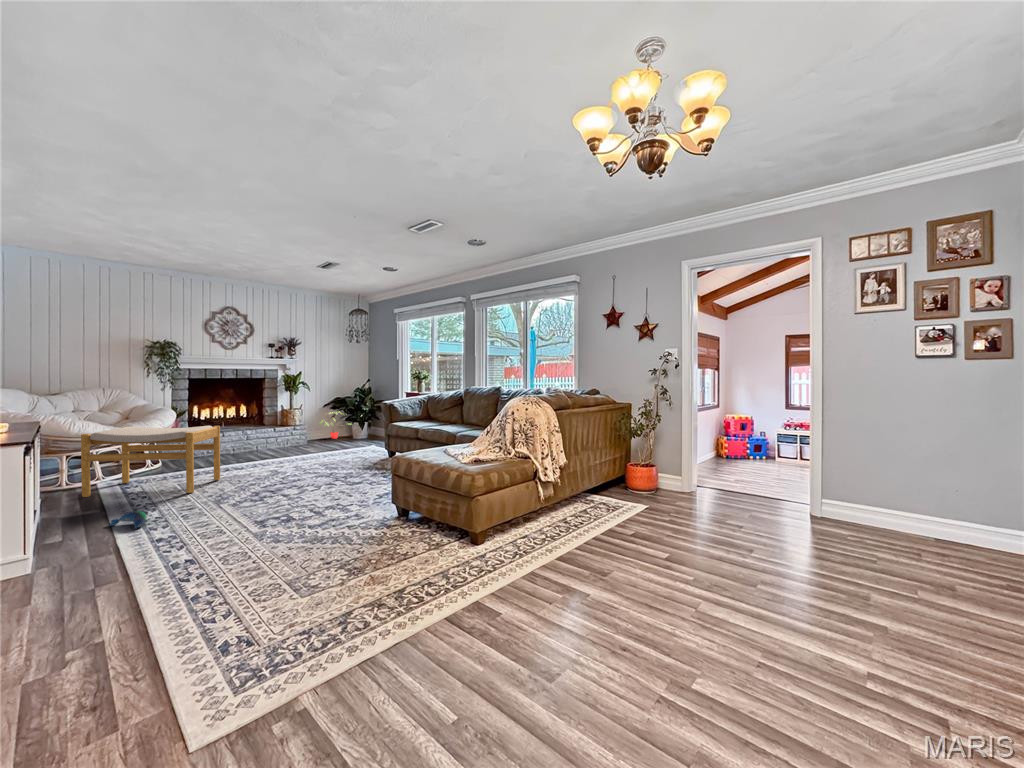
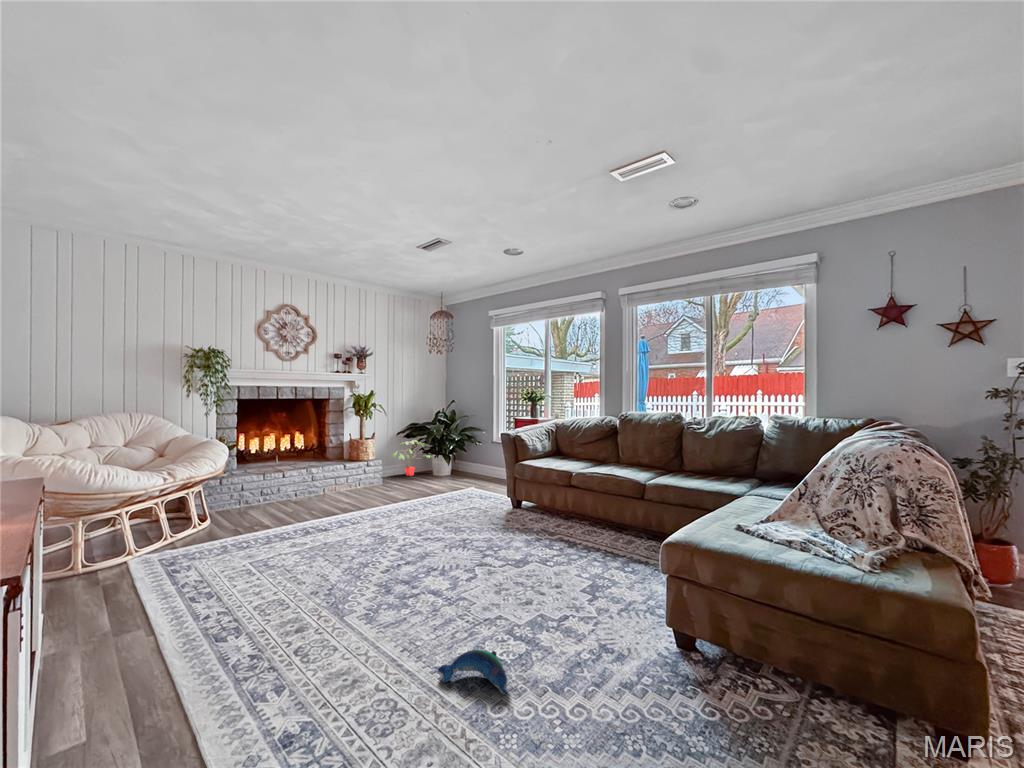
footstool: present [81,426,220,497] -> none [109,473,306,594]
plush toy: present [110,511,148,529] -> present [438,650,508,695]

